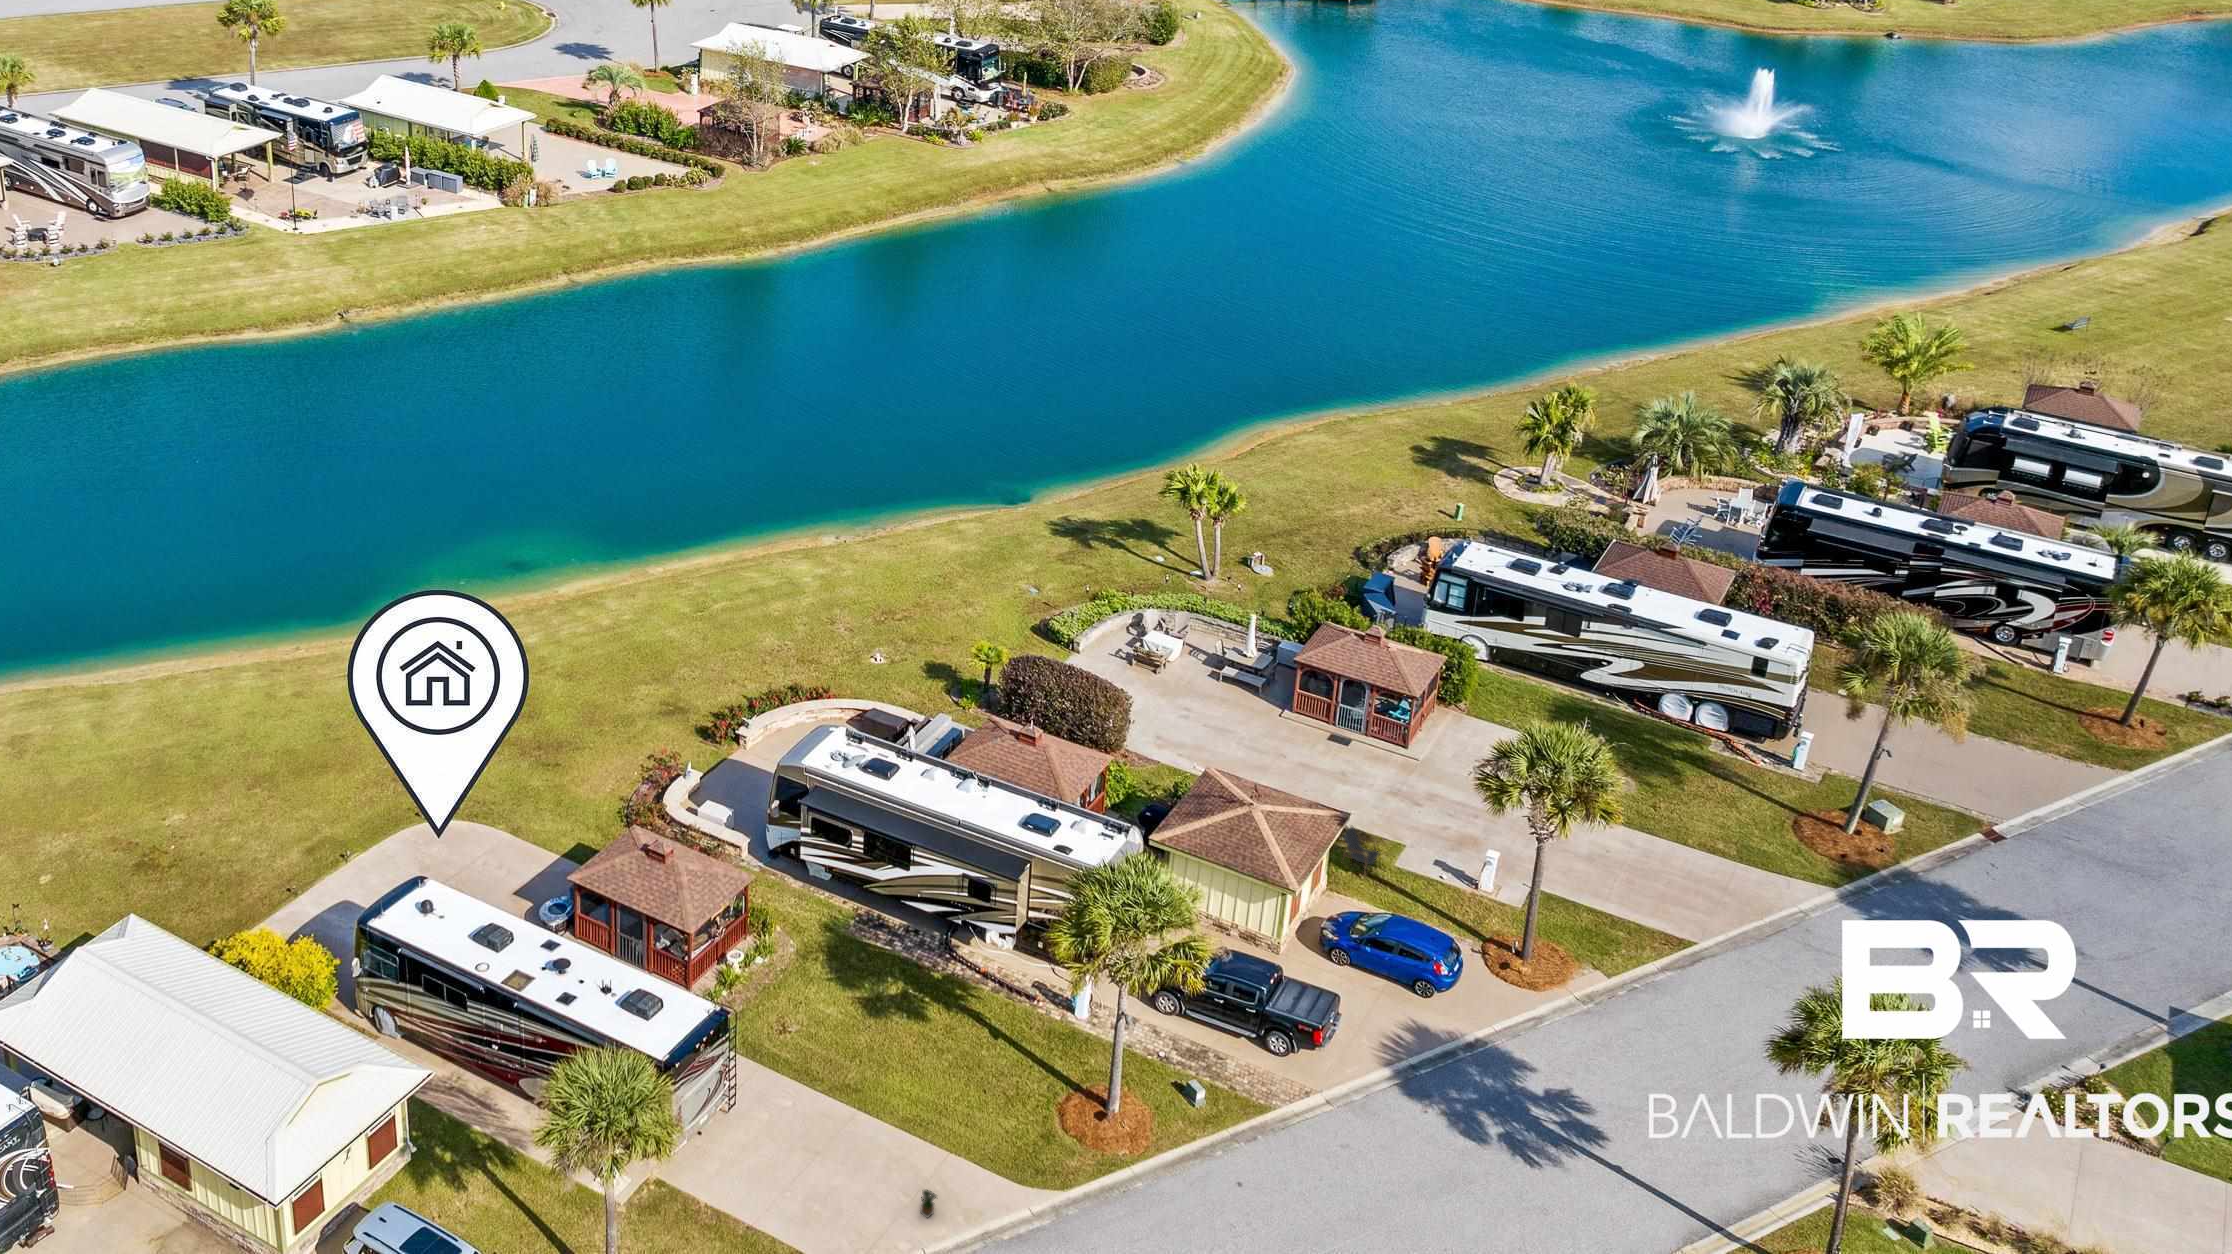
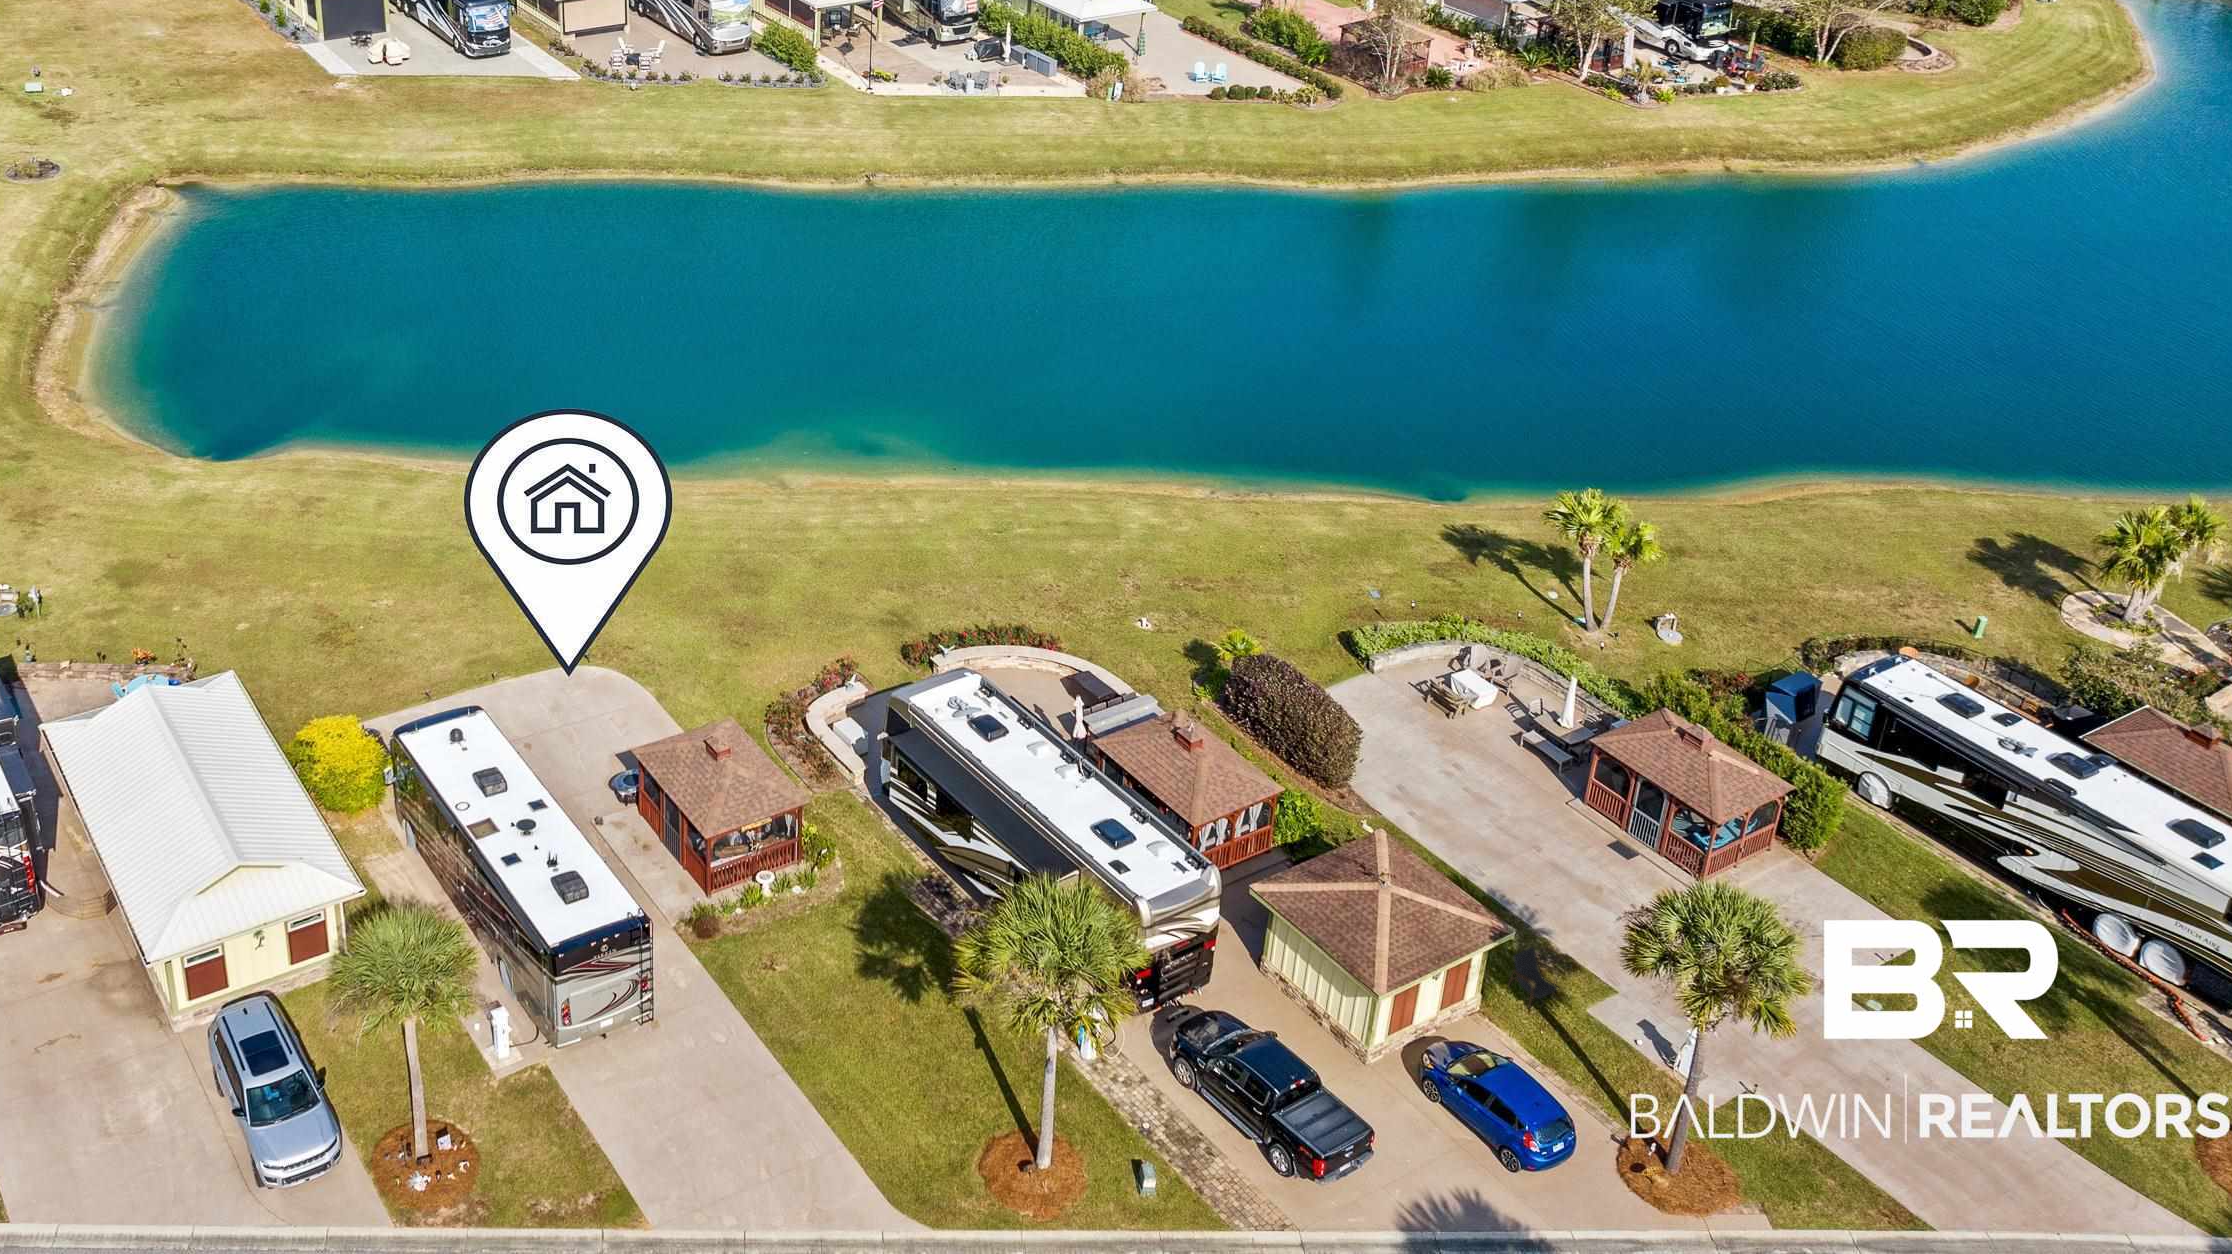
potted tree: present [920,1190,937,1217] -> none [787,1164,808,1194]

